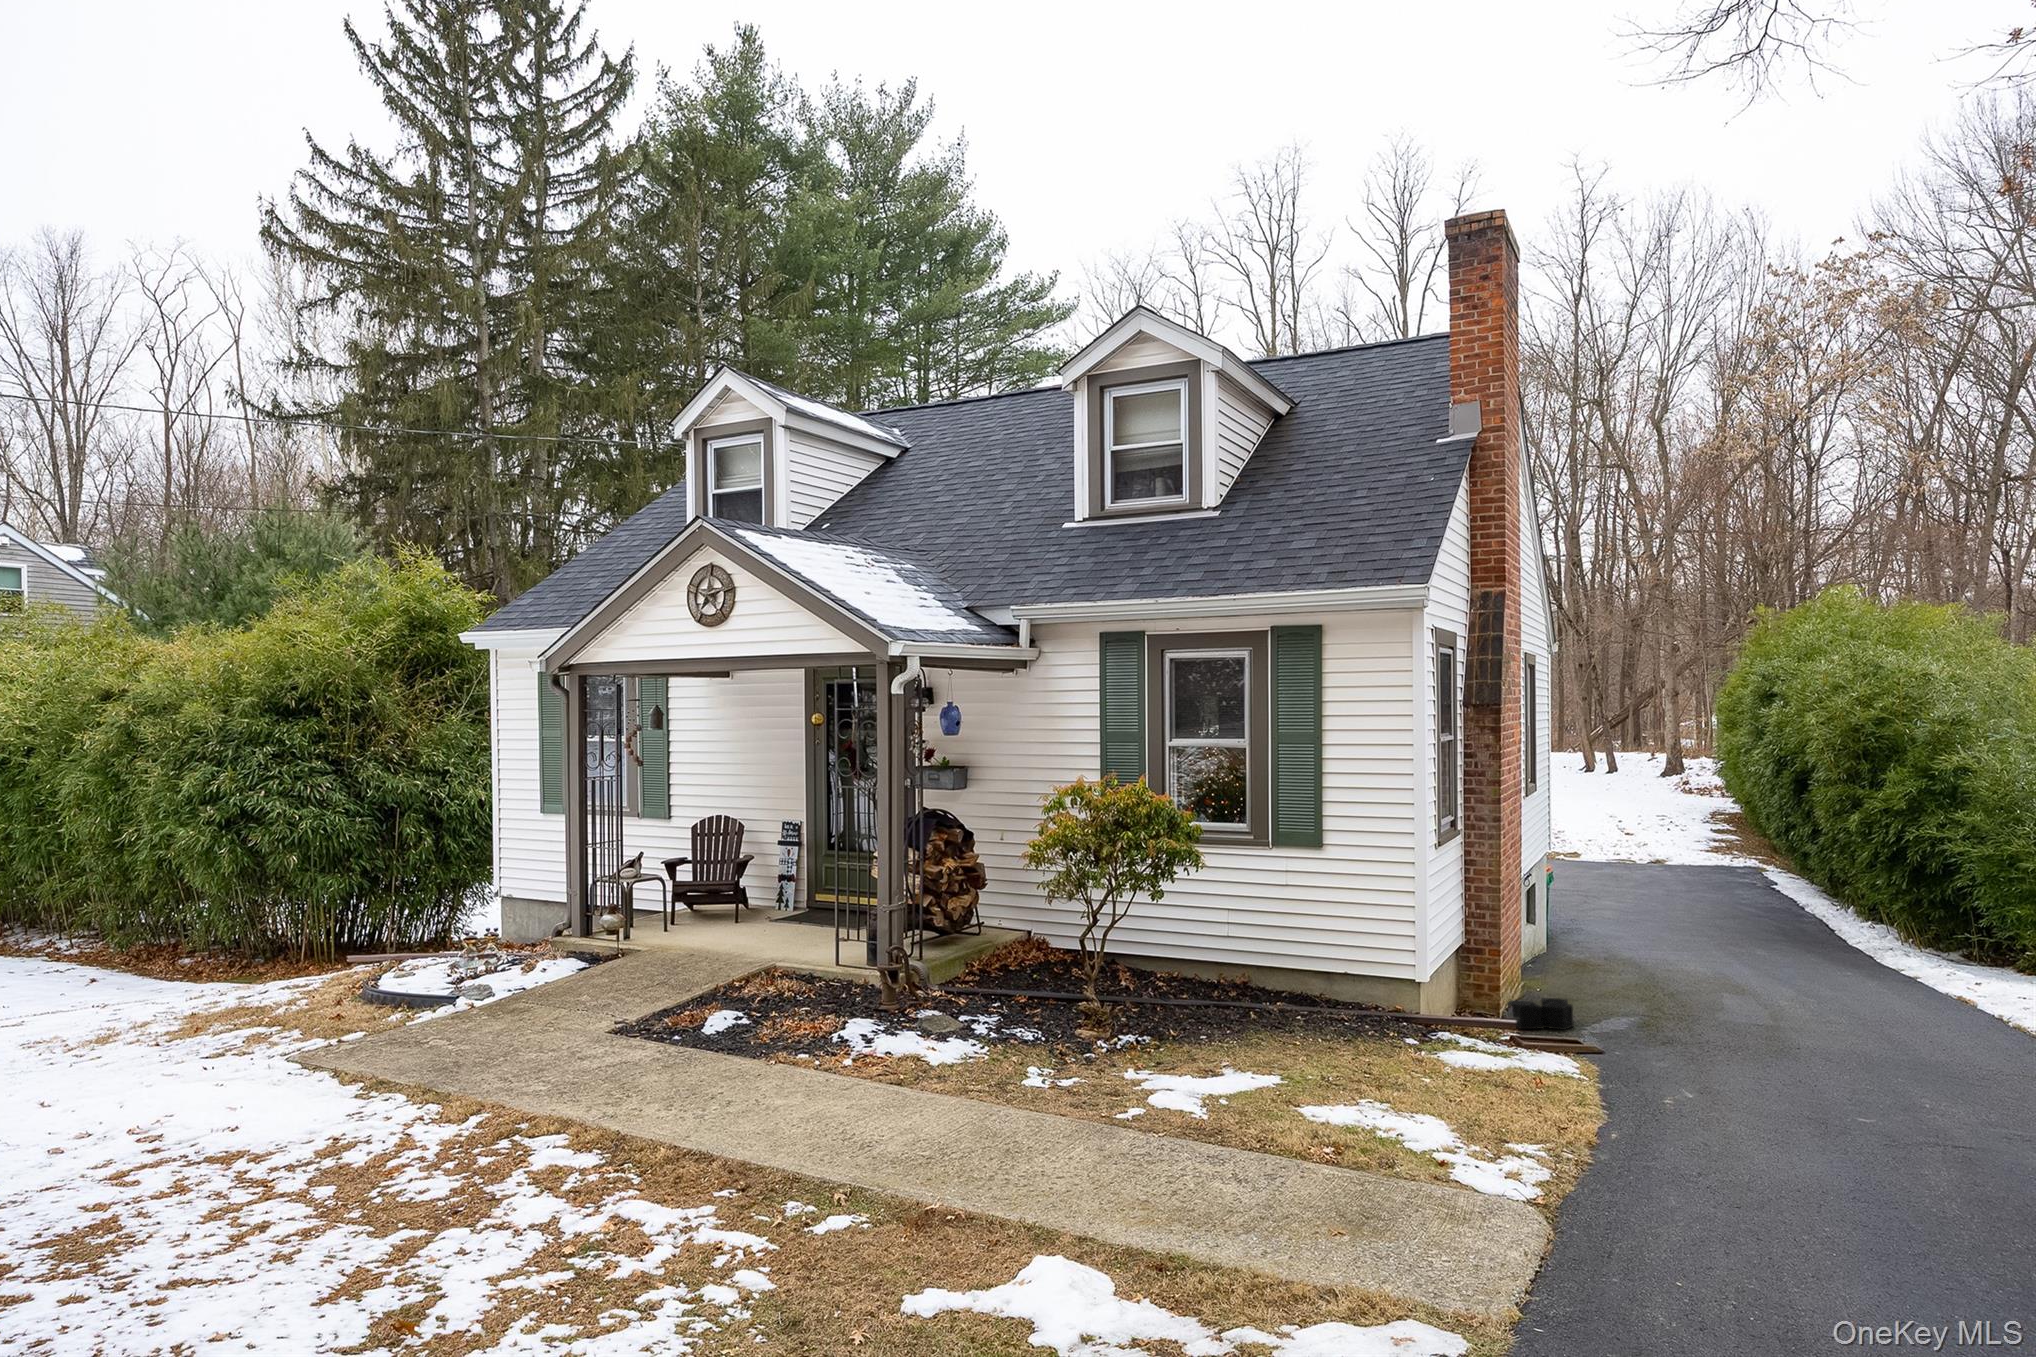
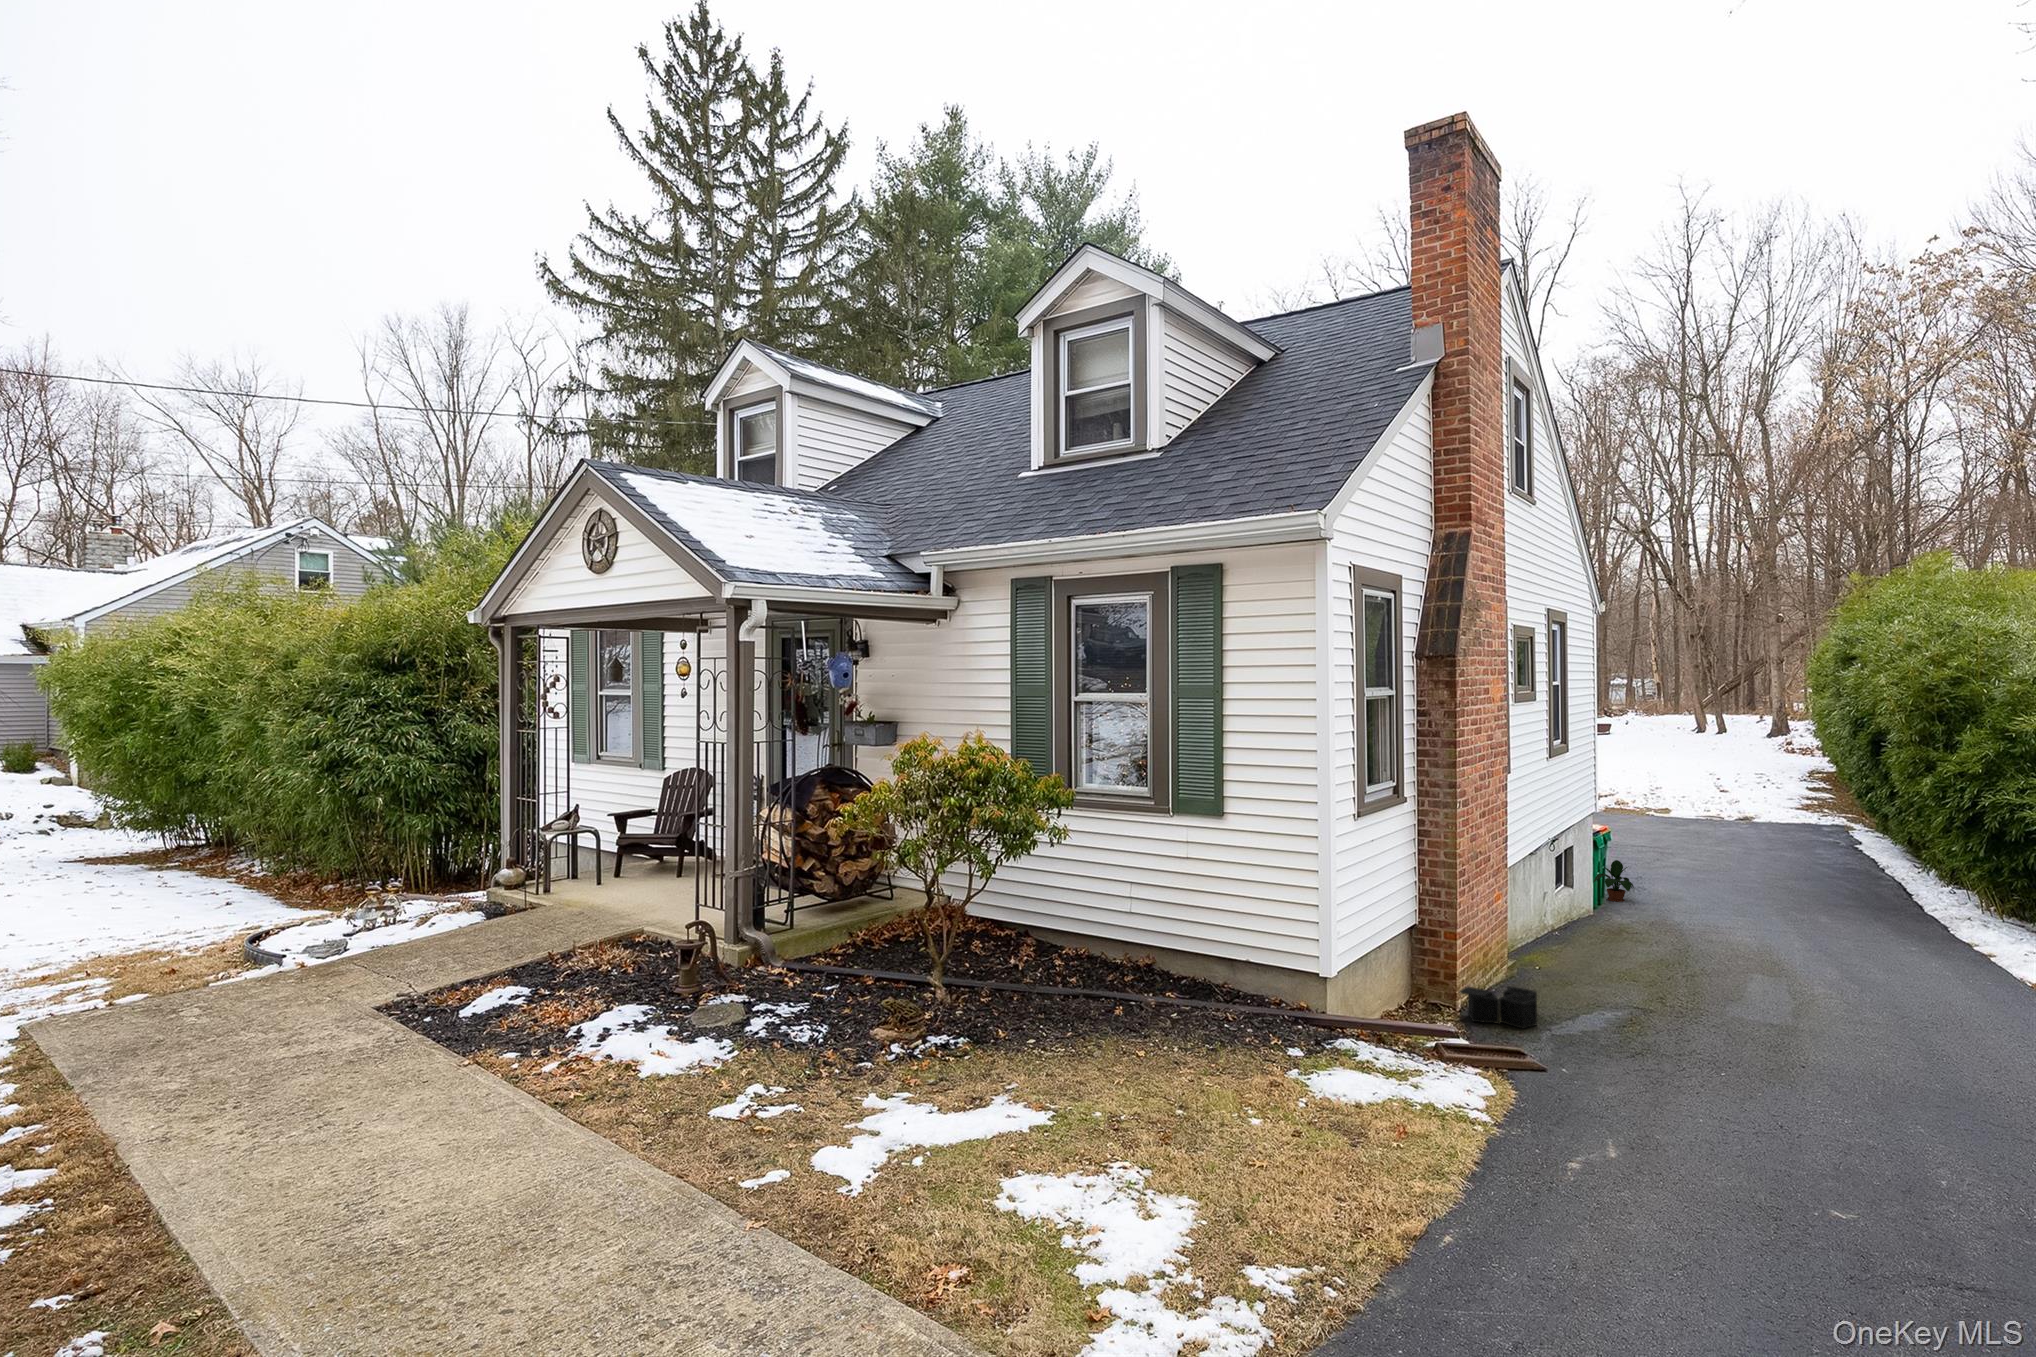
potted plant: none [1560,897,1597,939] -> present [1594,860,1634,902]

